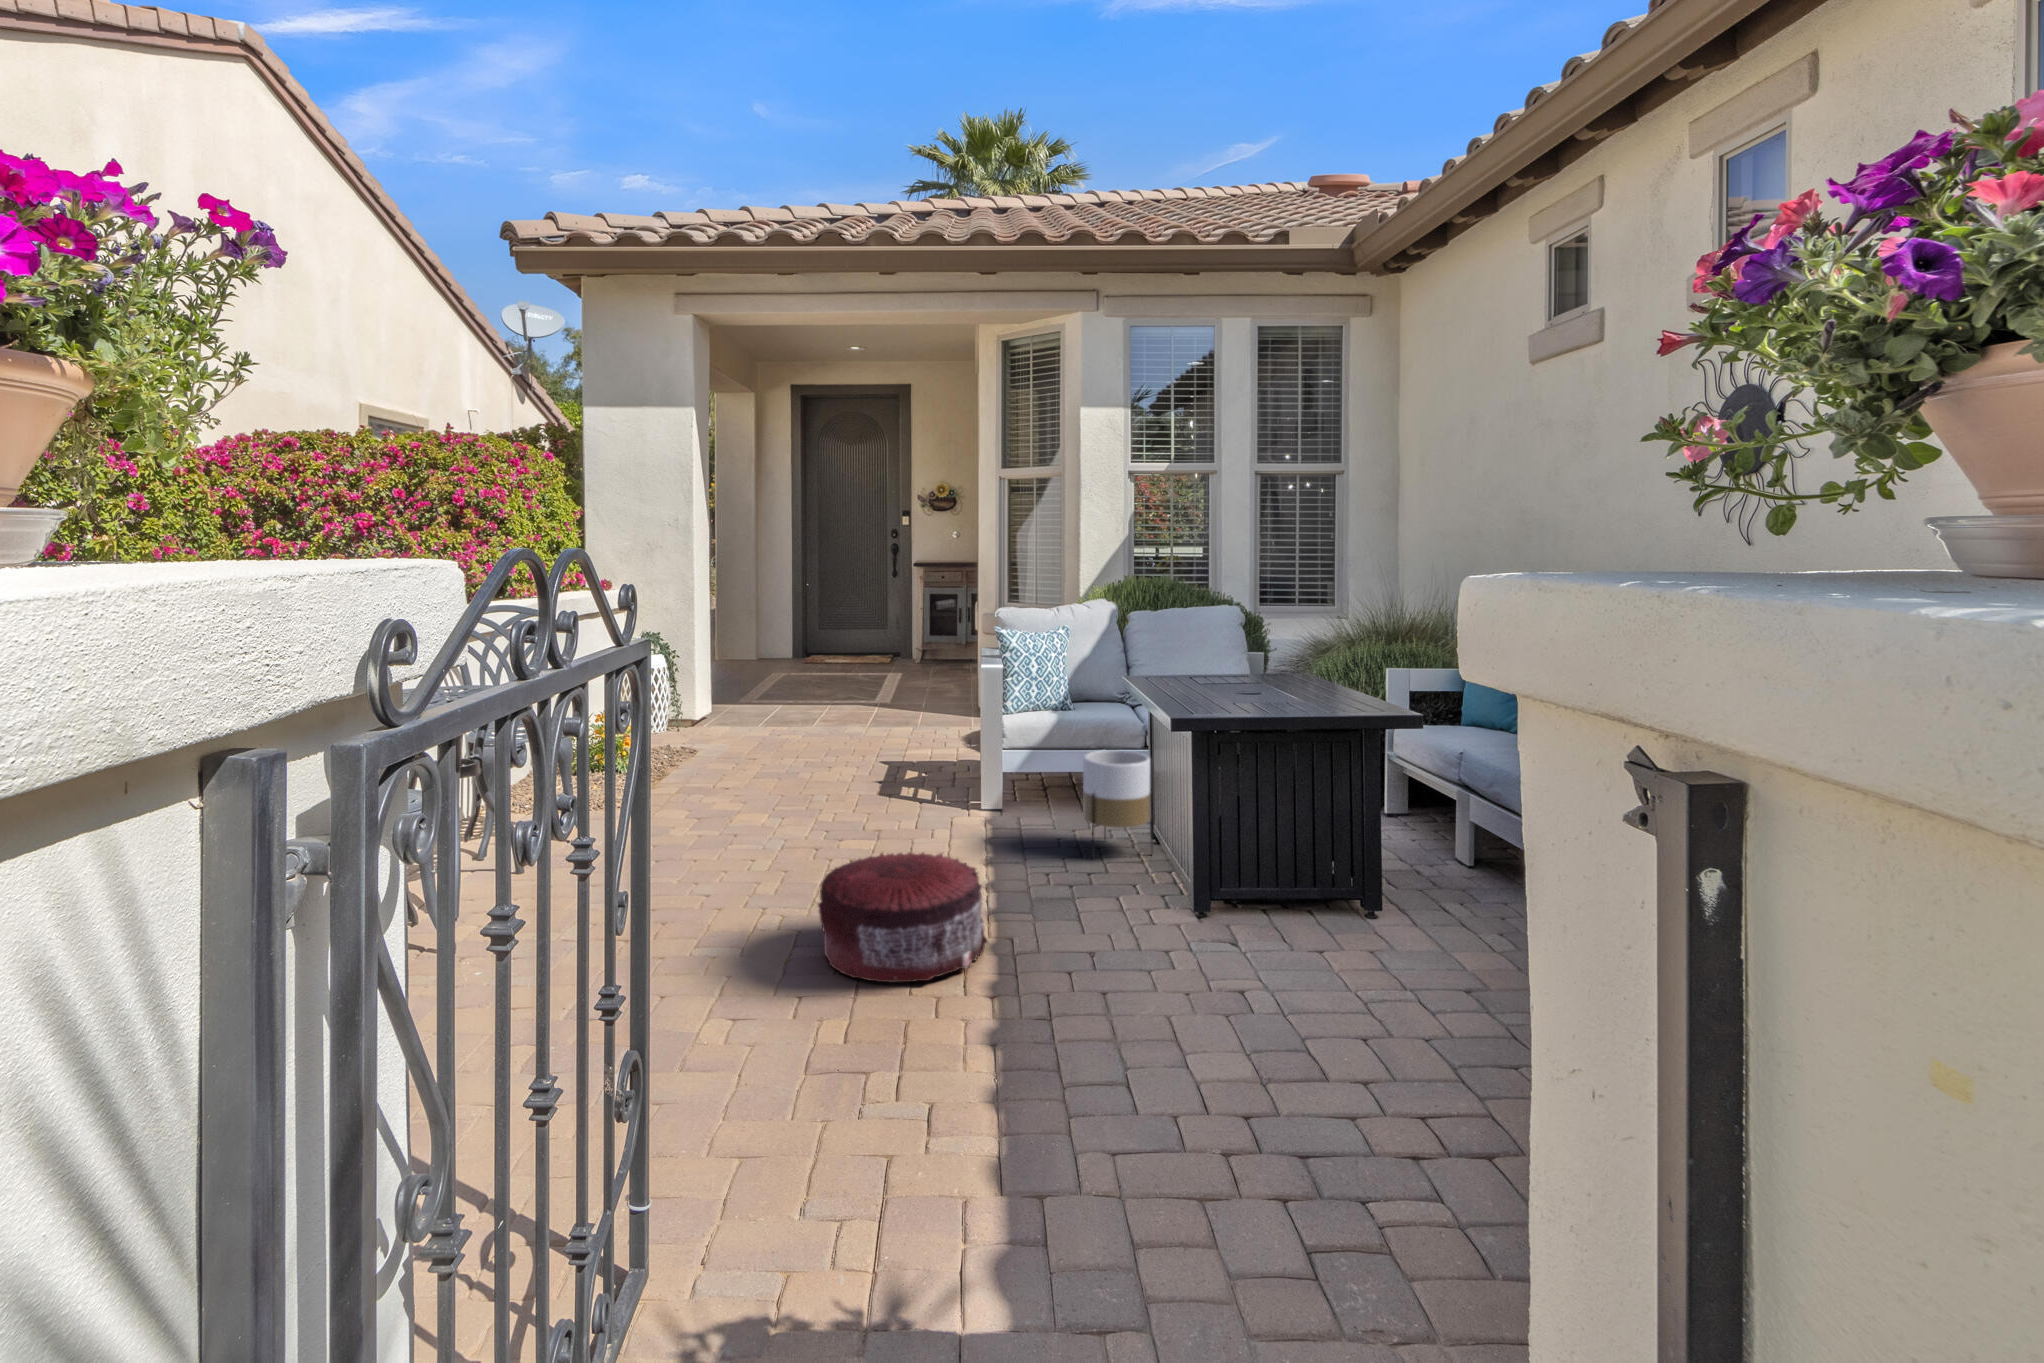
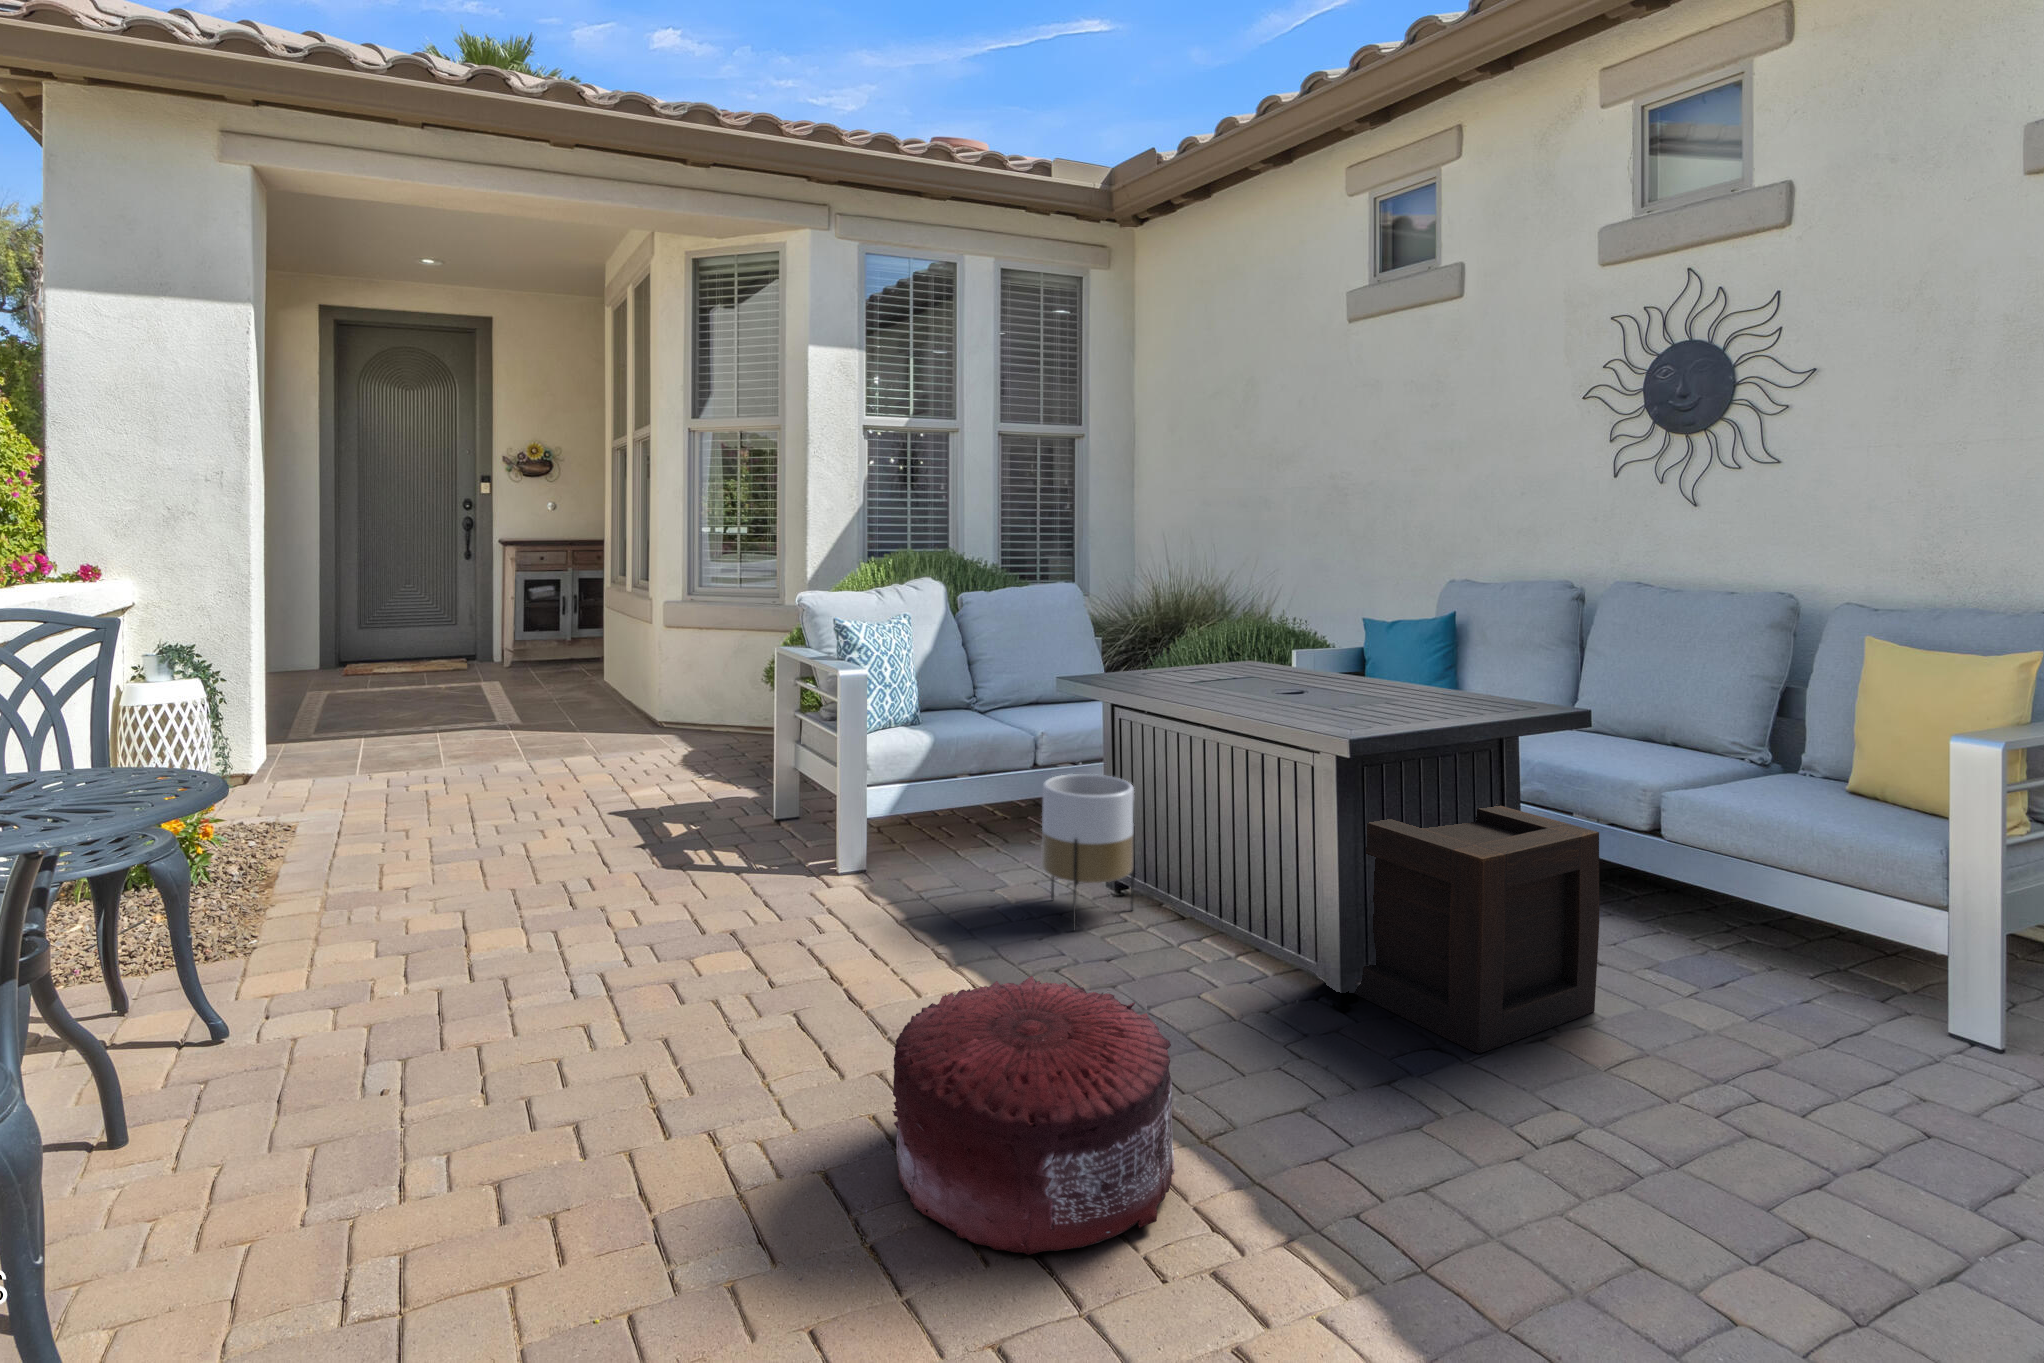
wooden crate: none [1224,787,1407,967] -> present [1354,806,1599,1054]

